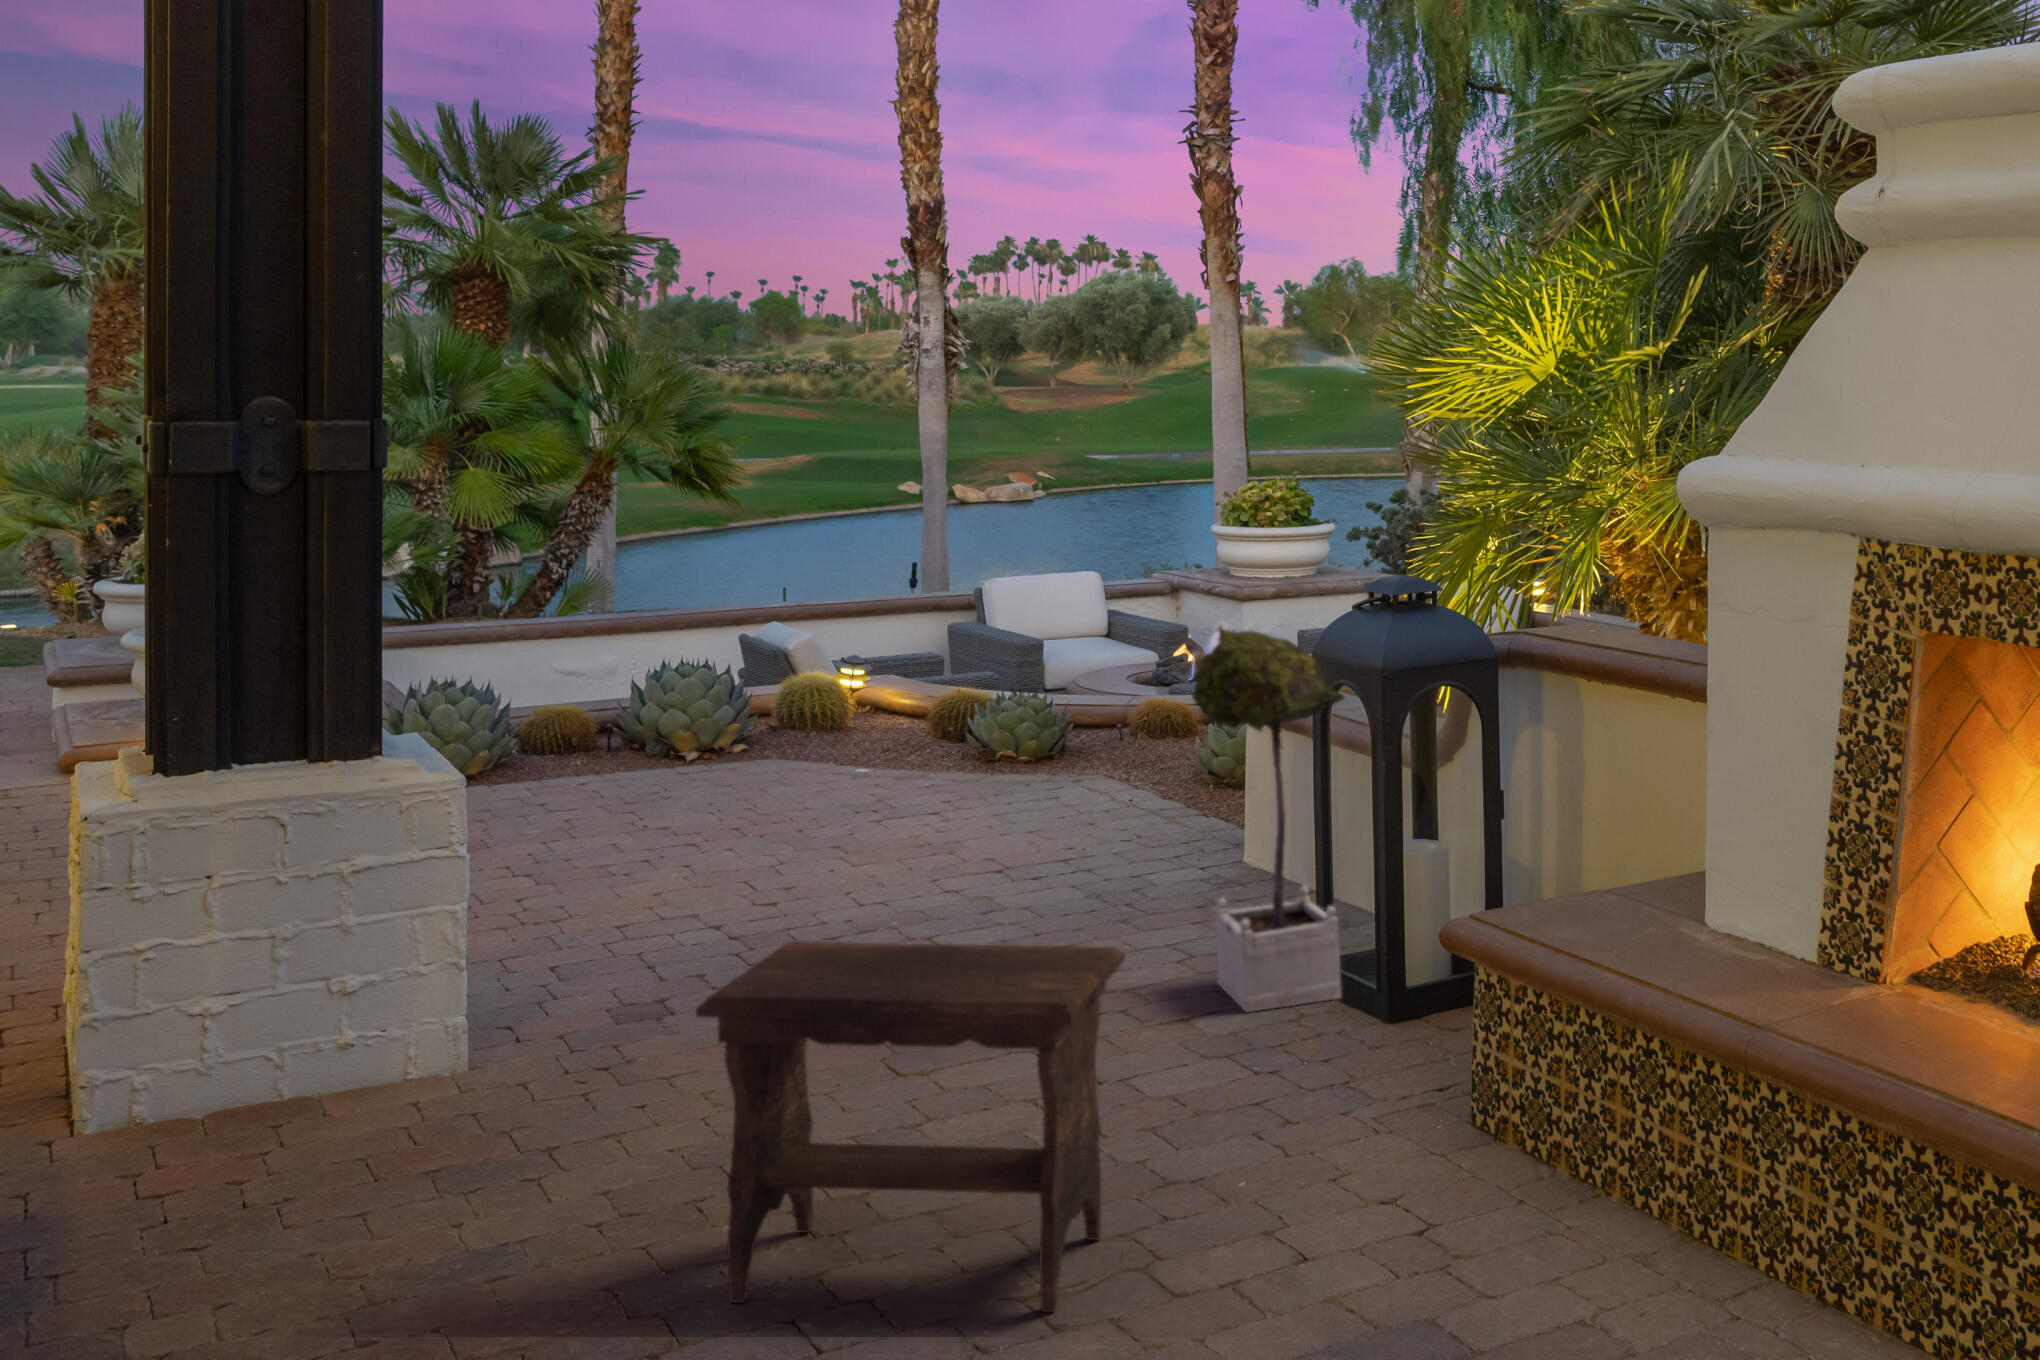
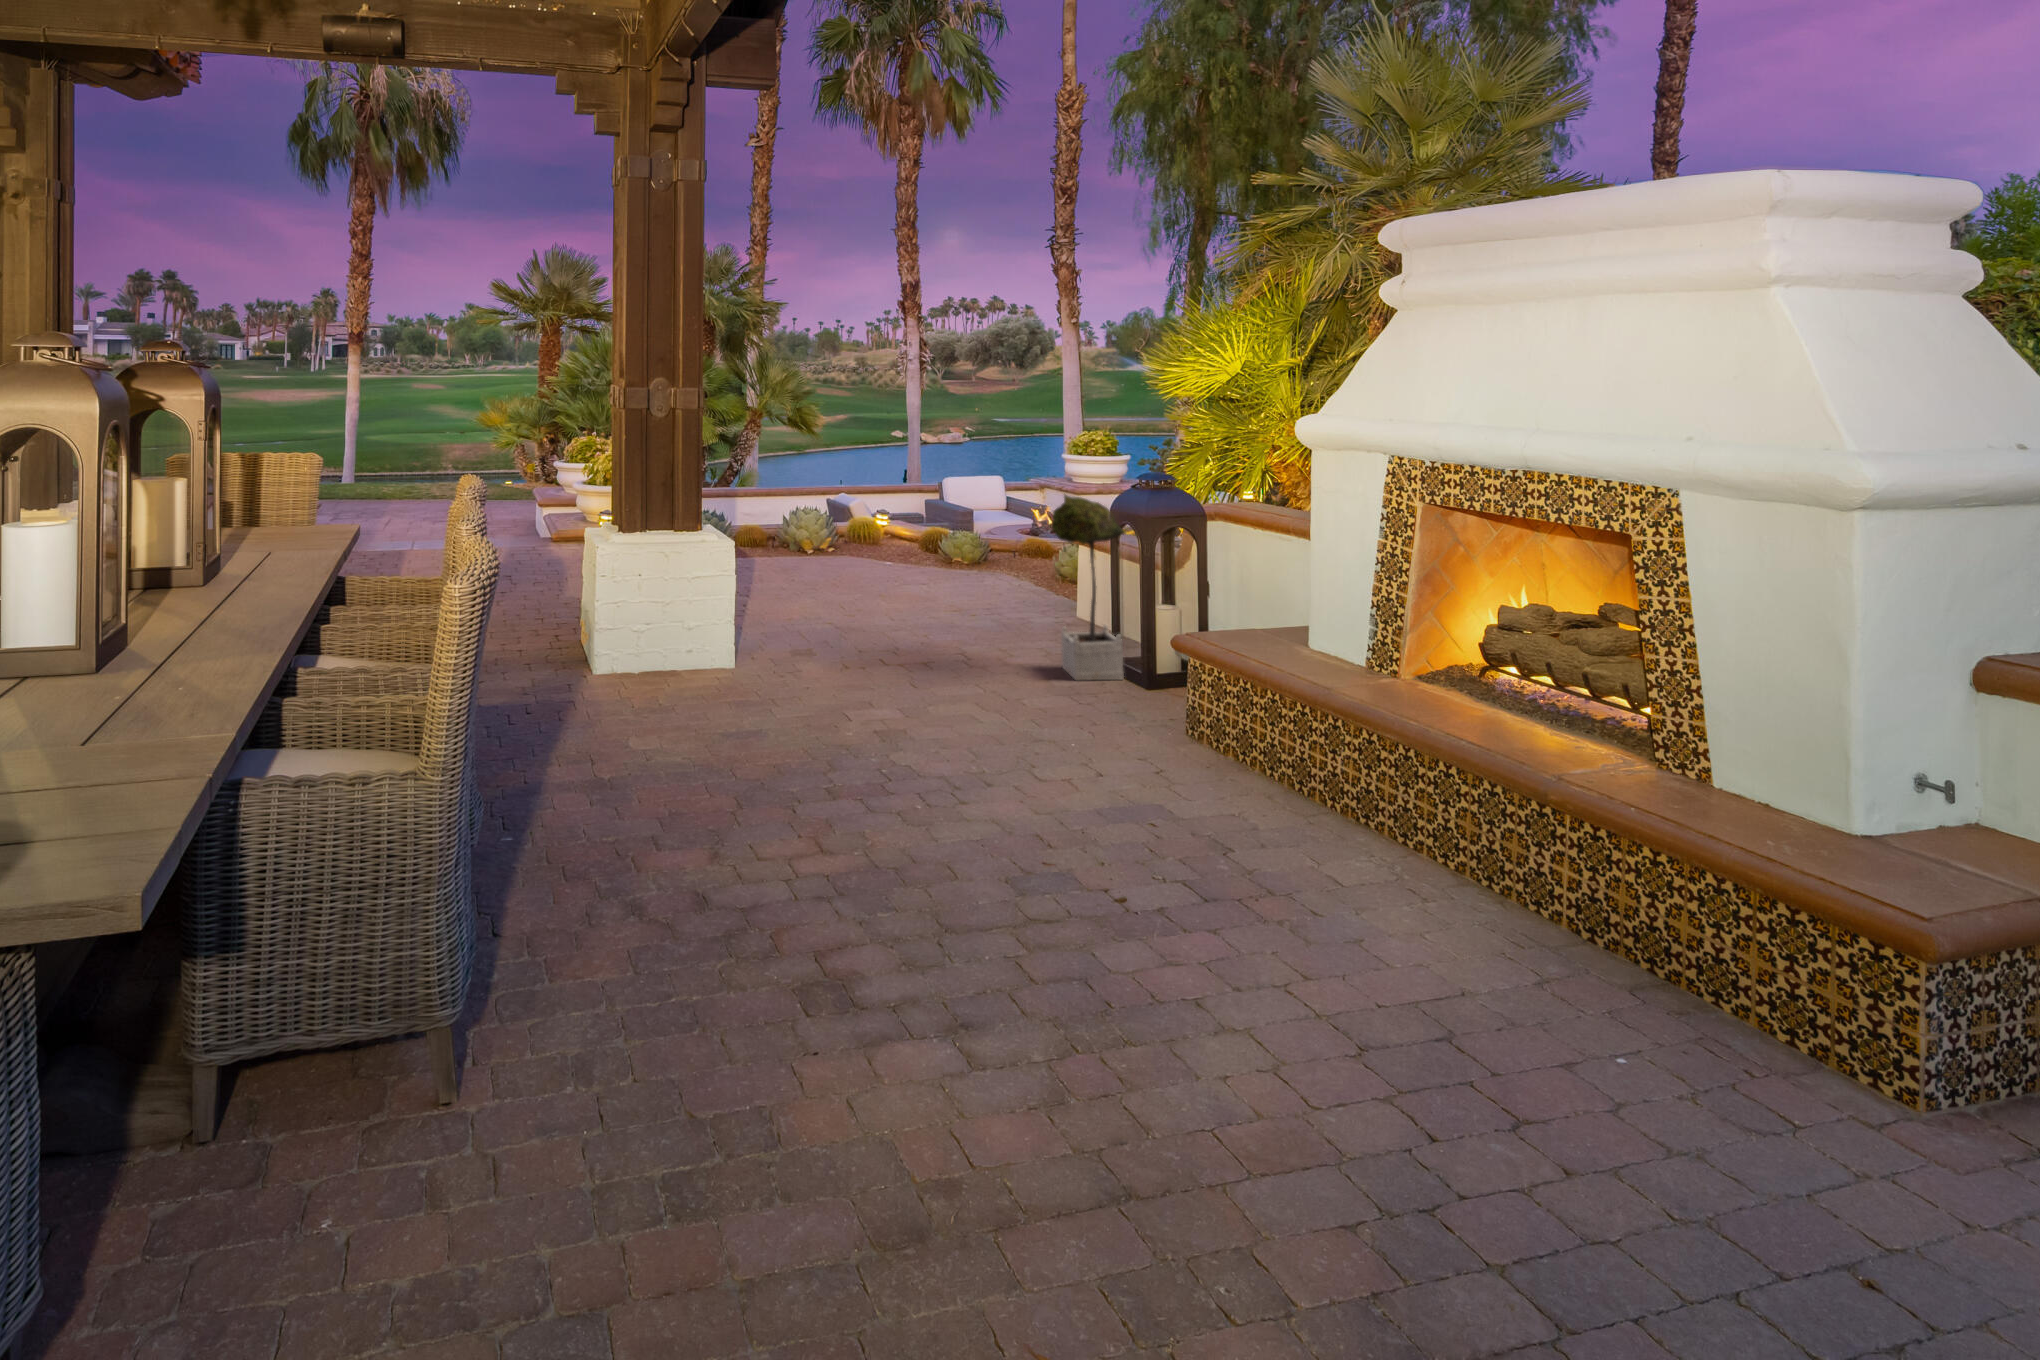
footstool: present [696,942,1125,1312] -> none [842,612,1020,778]

